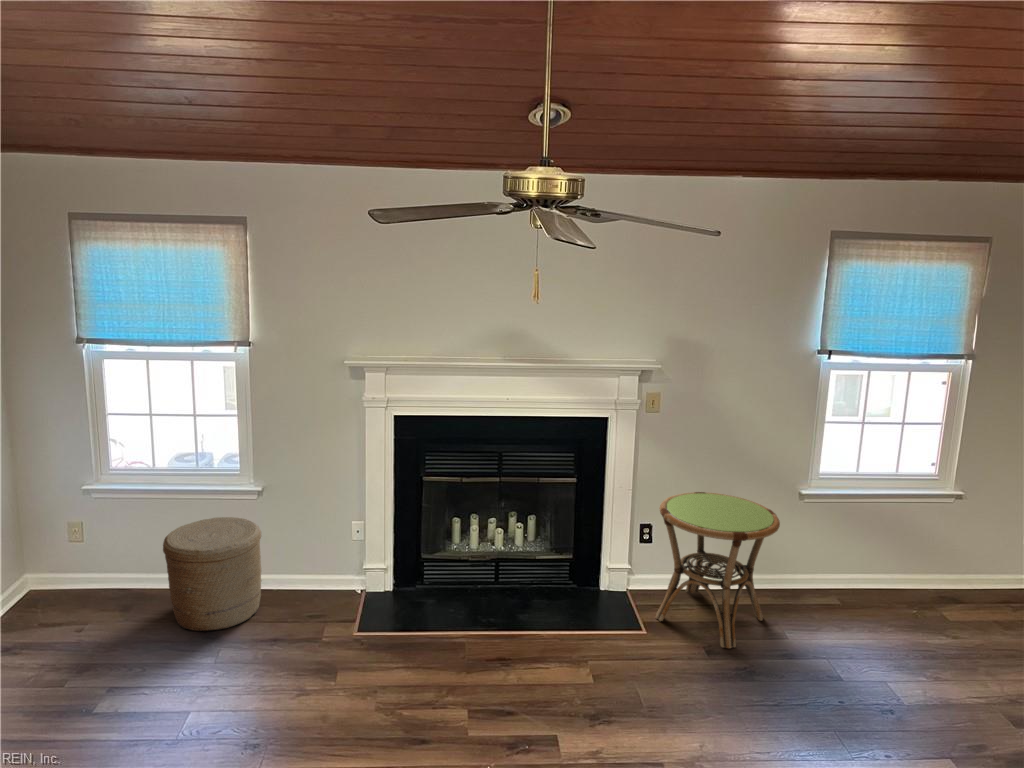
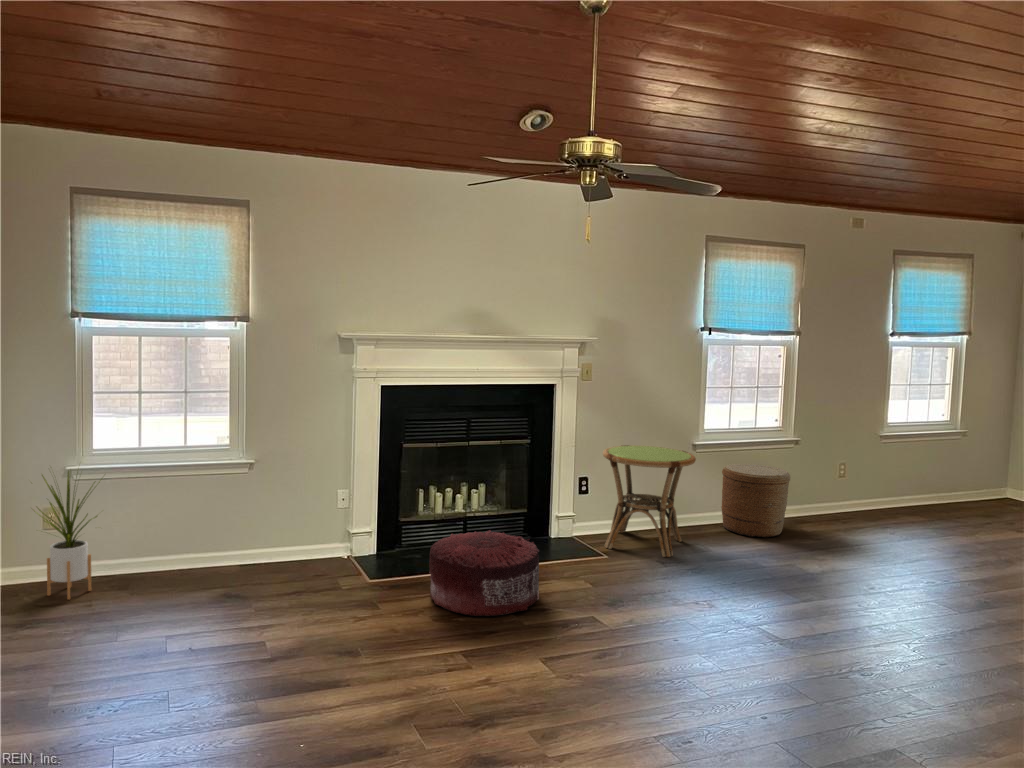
house plant: none [23,484,111,617] -> present [38,471,97,600]
woven basket: present [163,517,261,631] -> present [721,464,790,538]
pouf: none [380,598,520,728] -> present [429,530,540,616]

